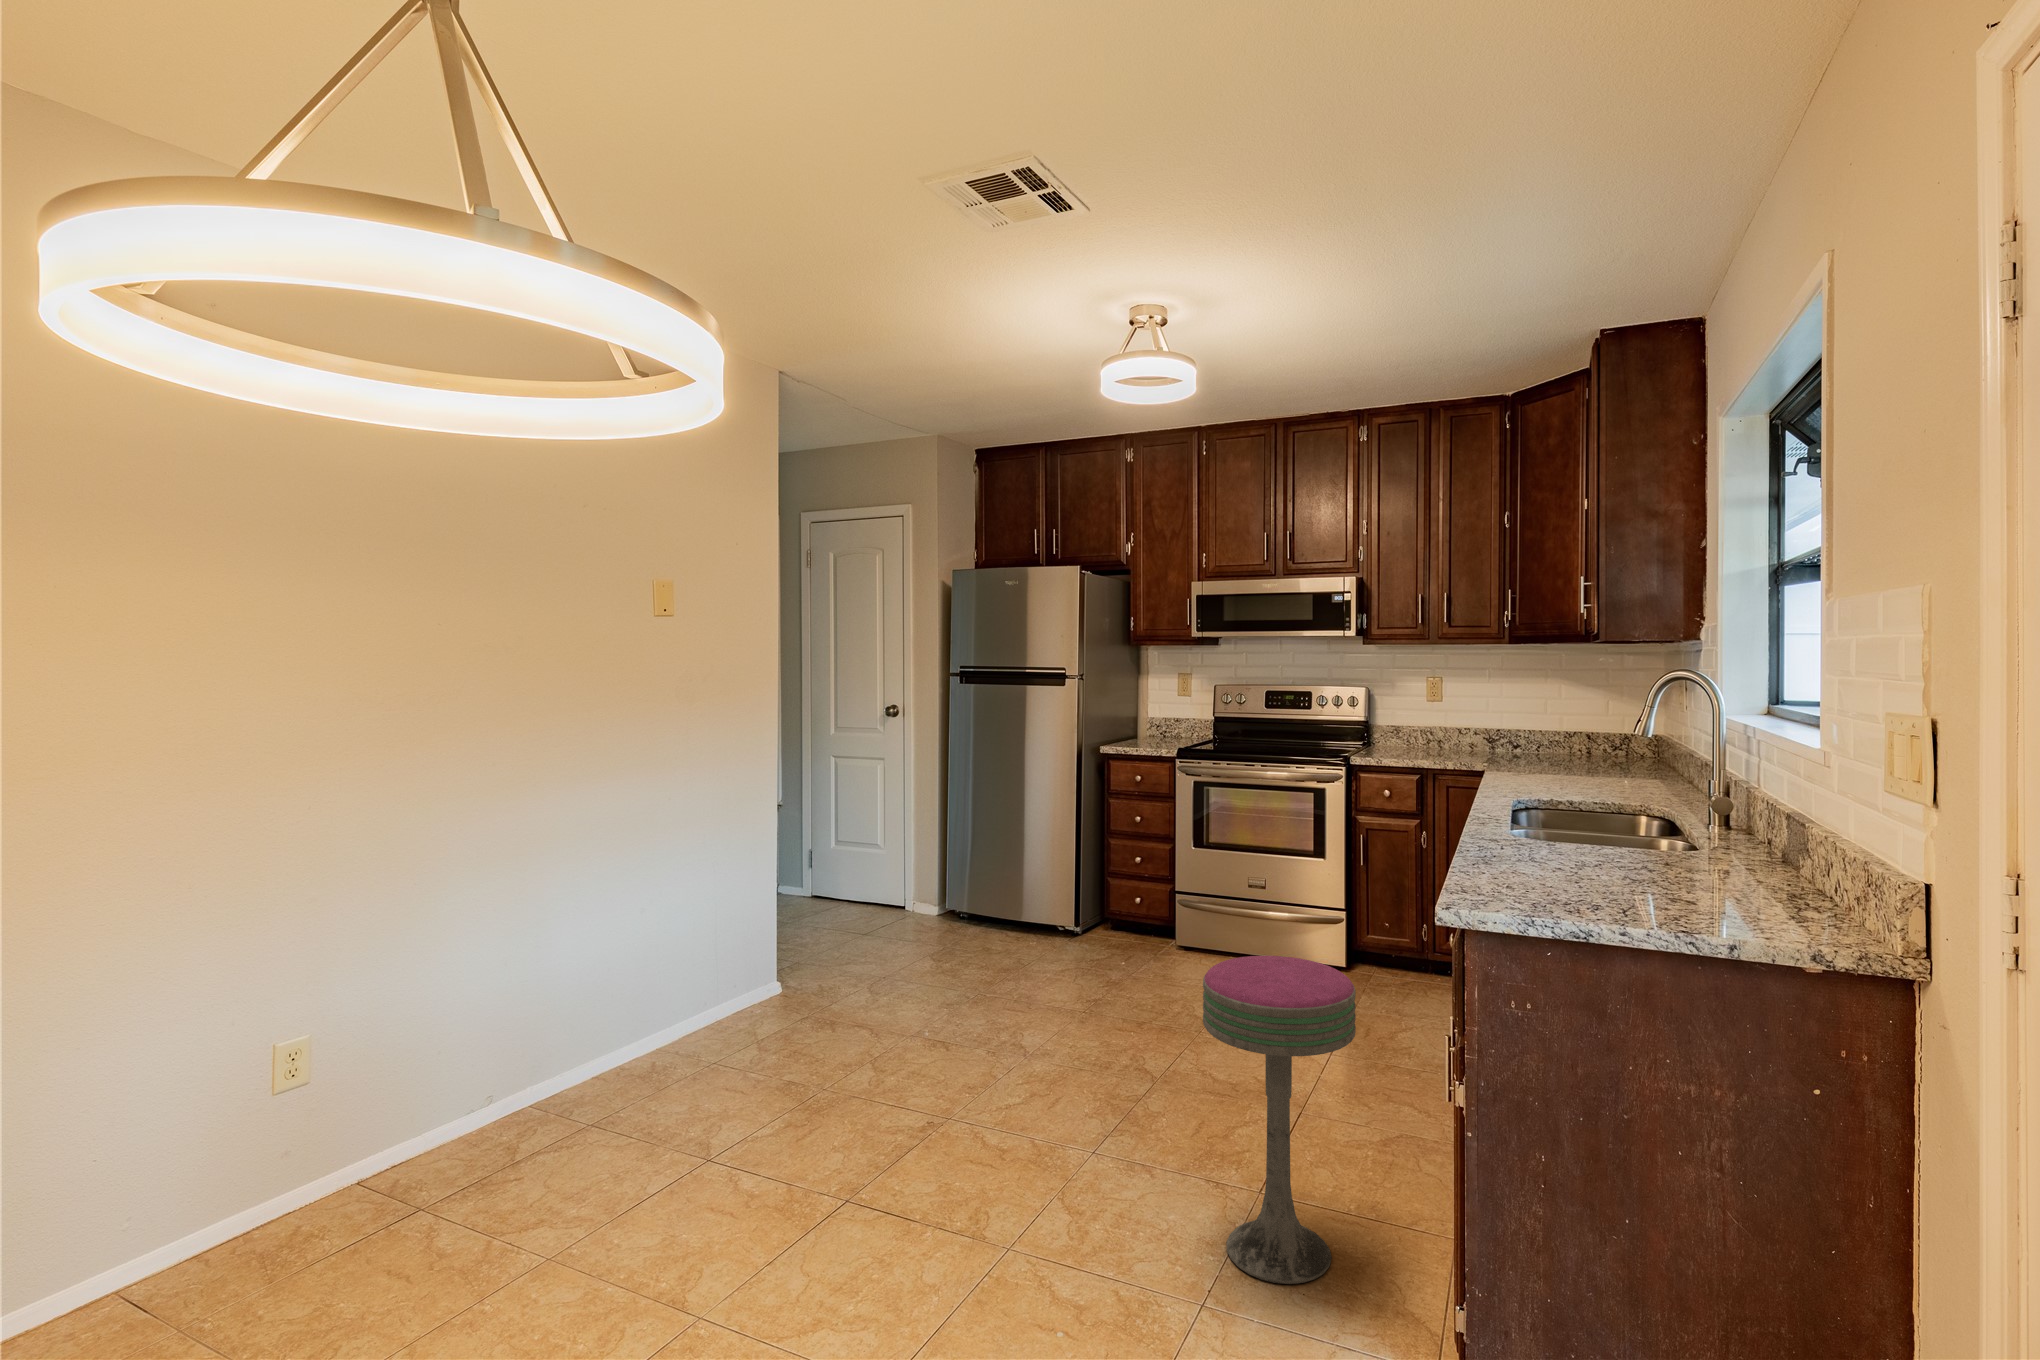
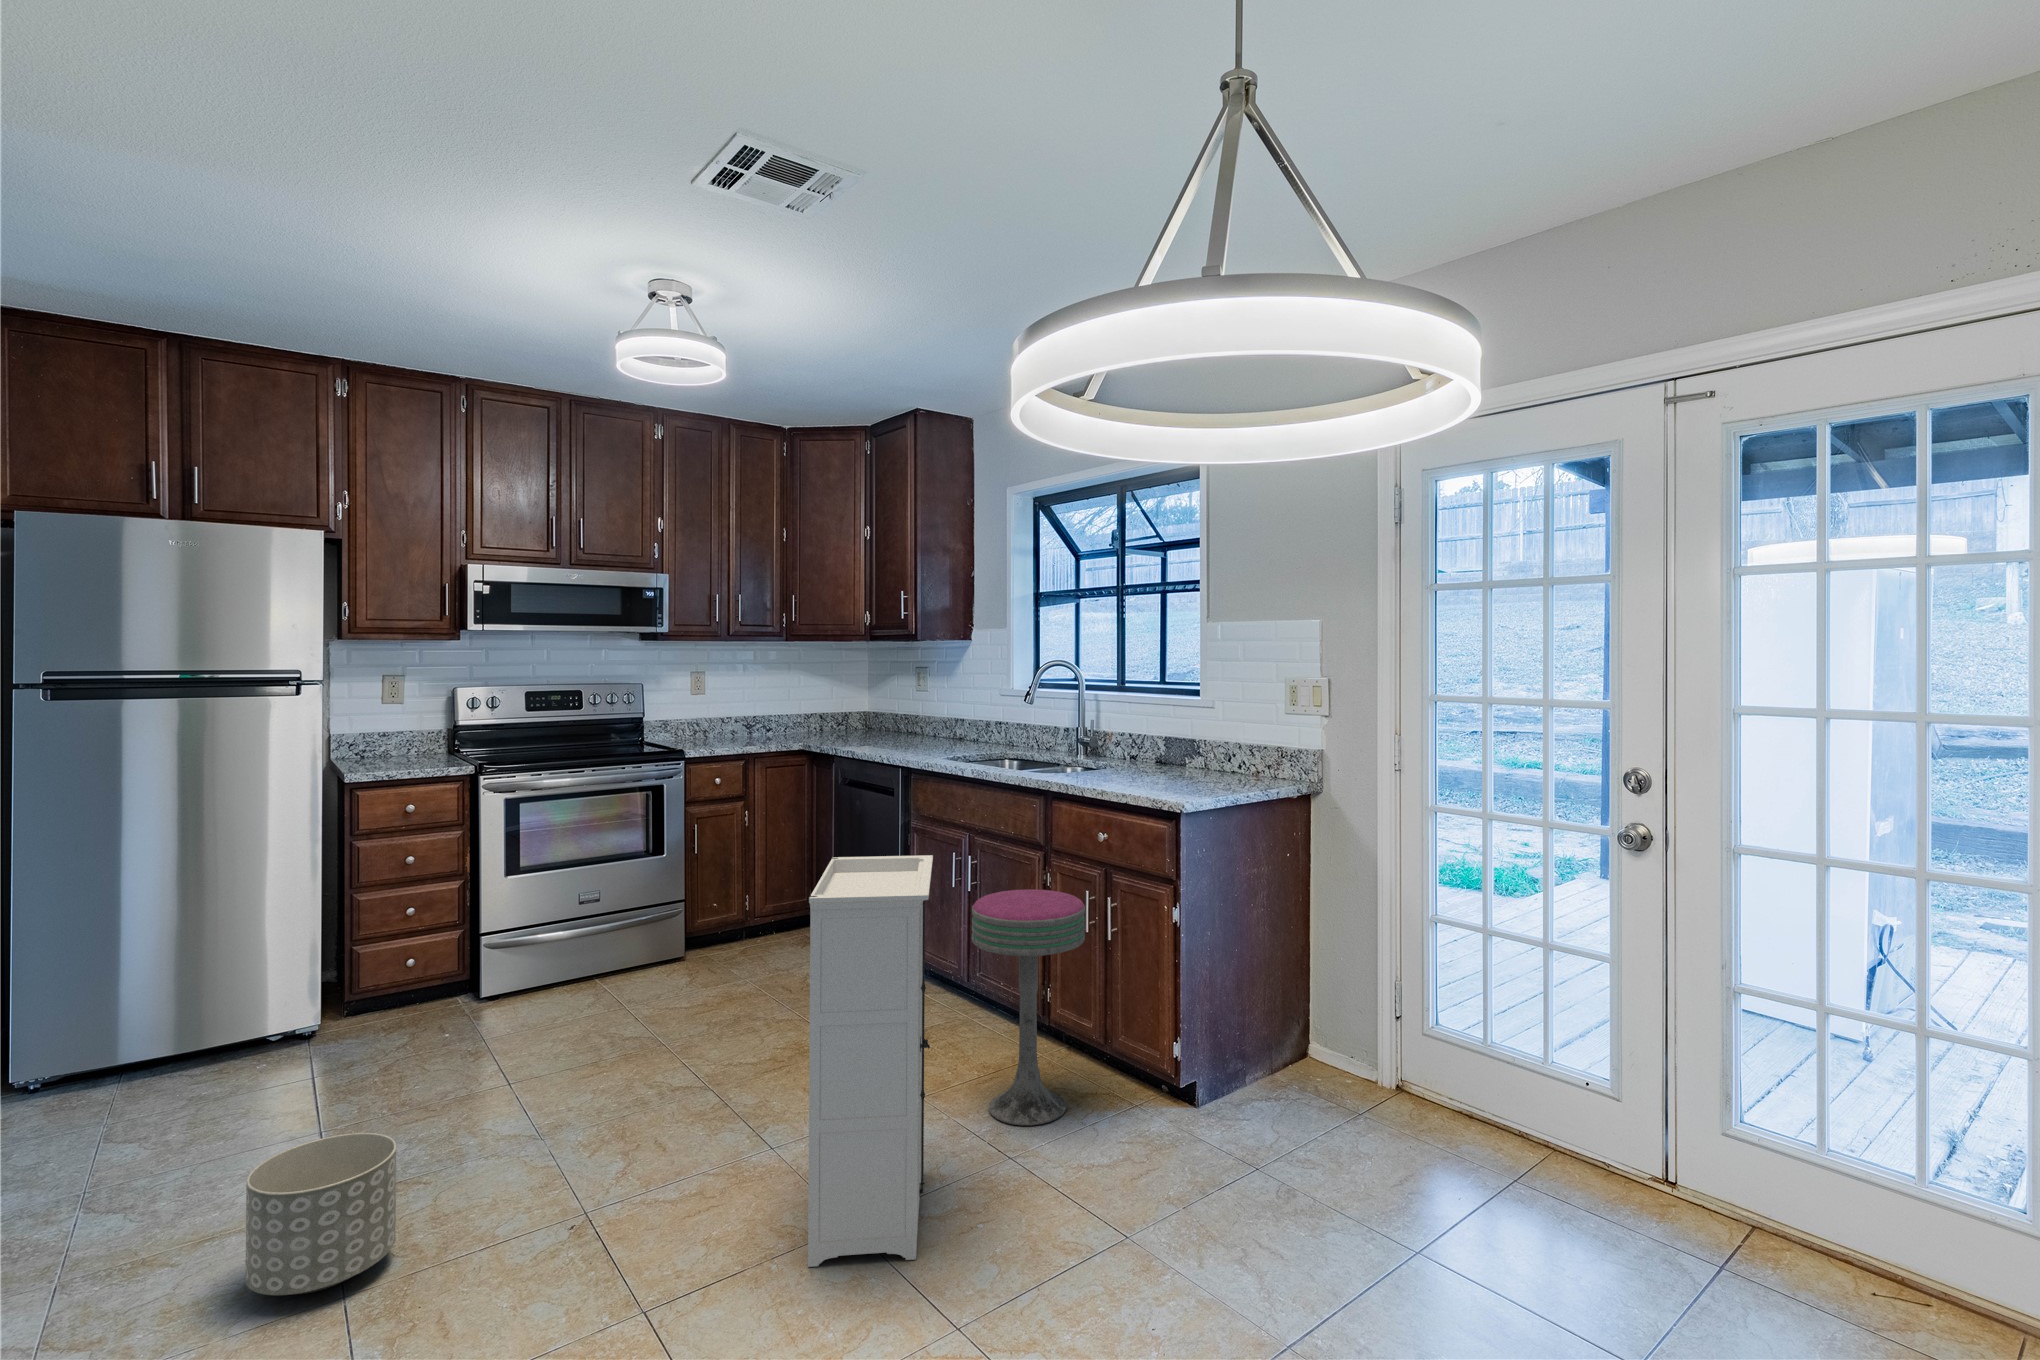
storage cabinet: none [885,849,1099,1277] -> present [808,854,933,1267]
planter: none [777,968,859,1063] -> present [245,1133,397,1295]

